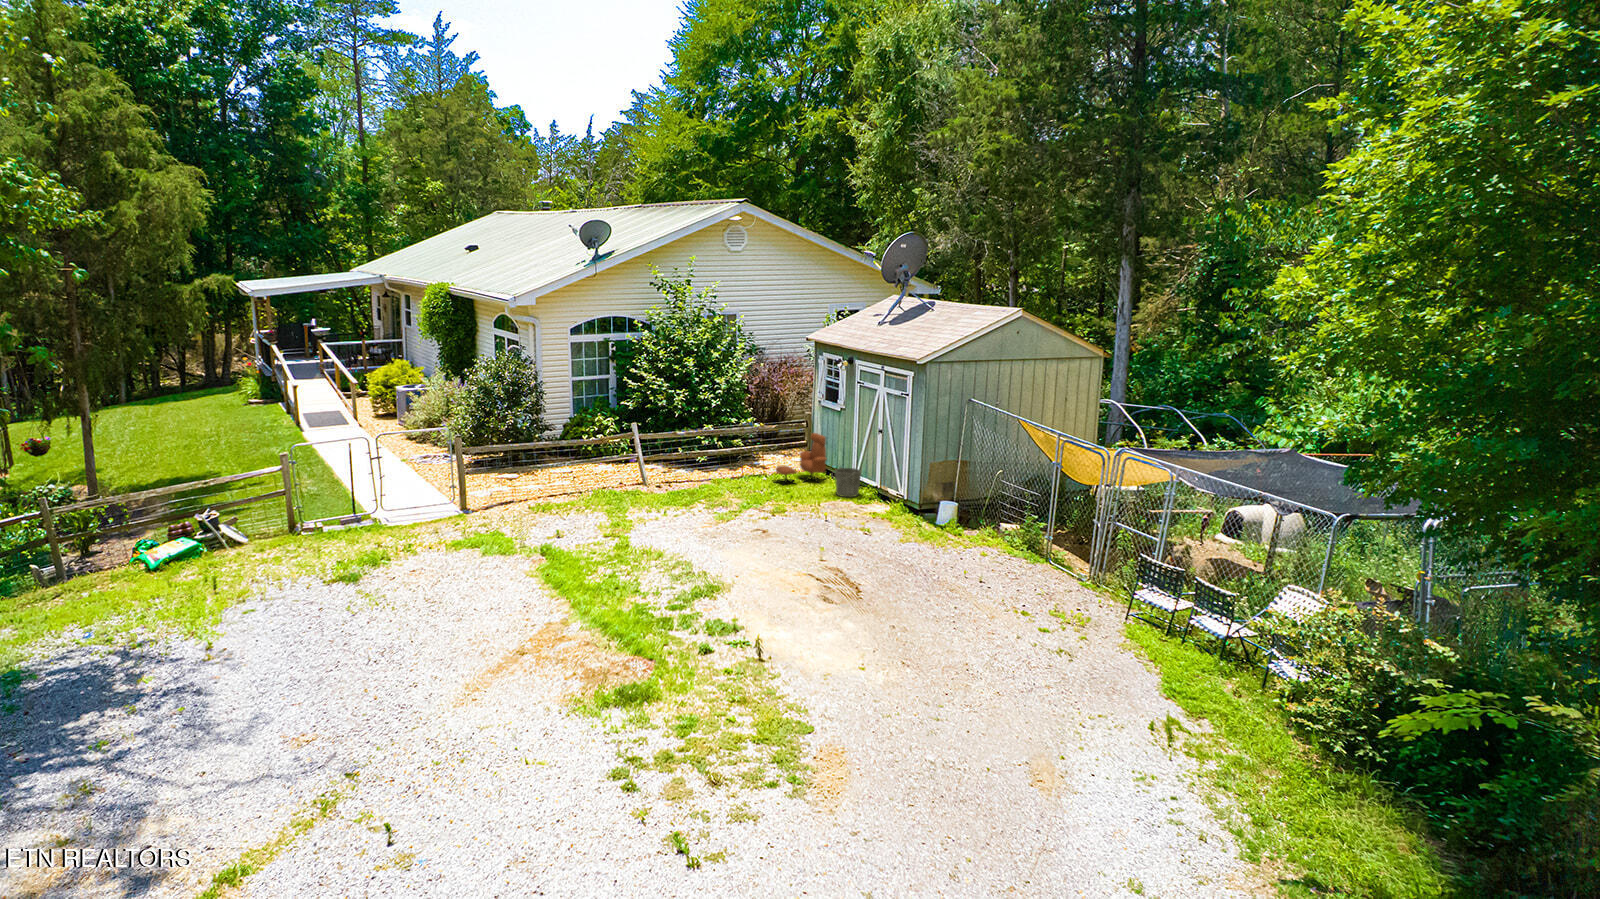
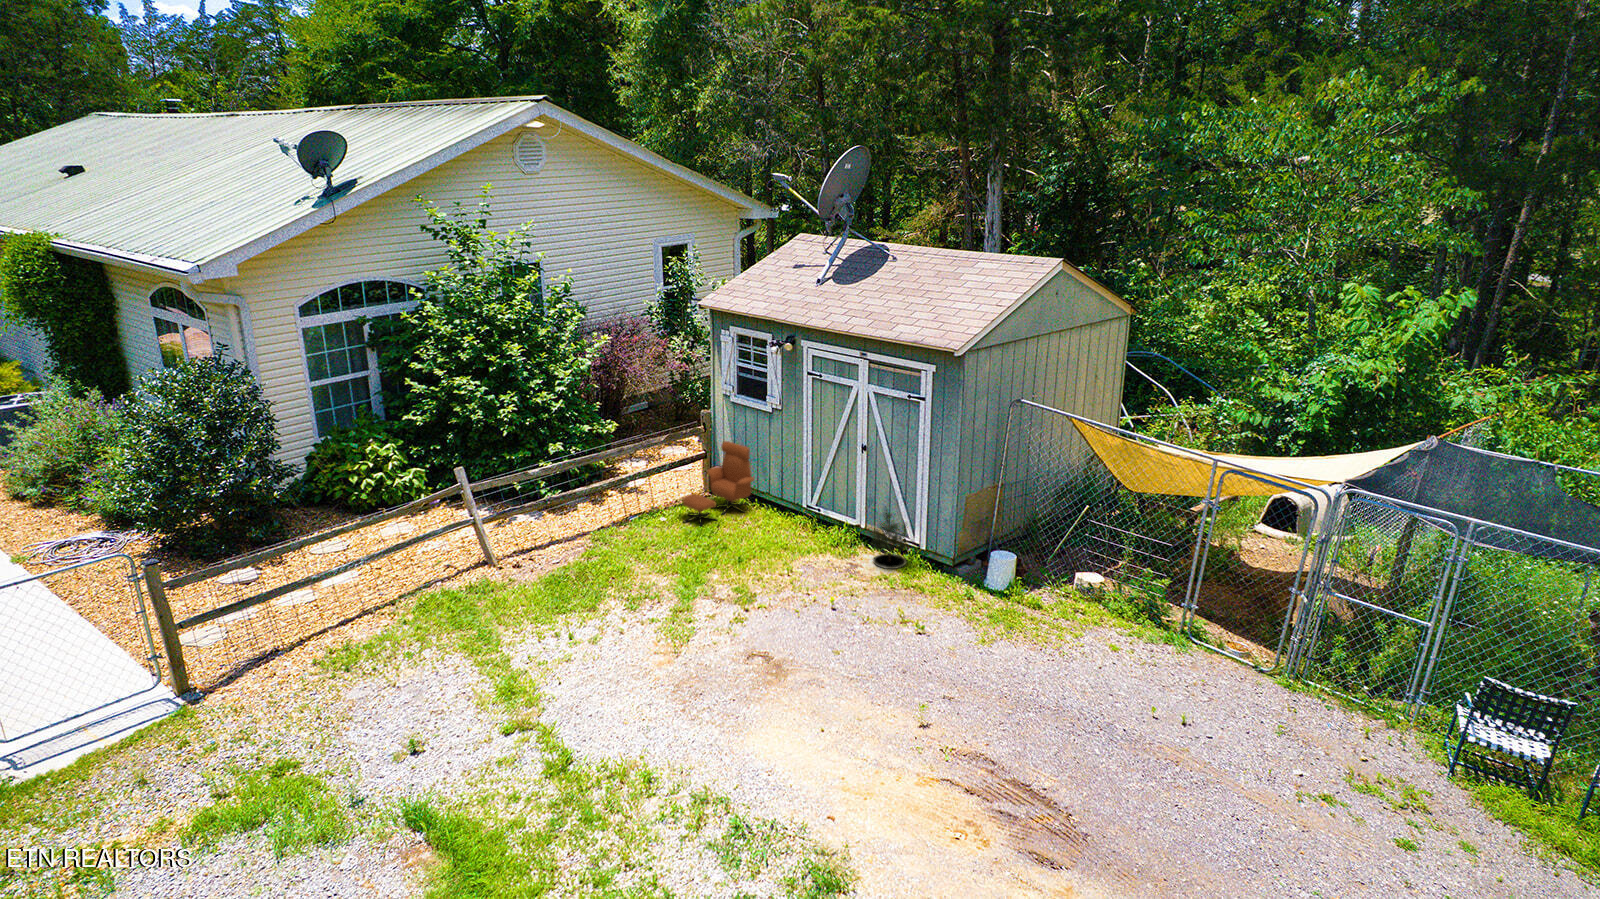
bucket: present [832,467,861,497] -> none [779,493,822,538]
potted tree: none [872,471,902,516] -> present [872,510,908,569]

